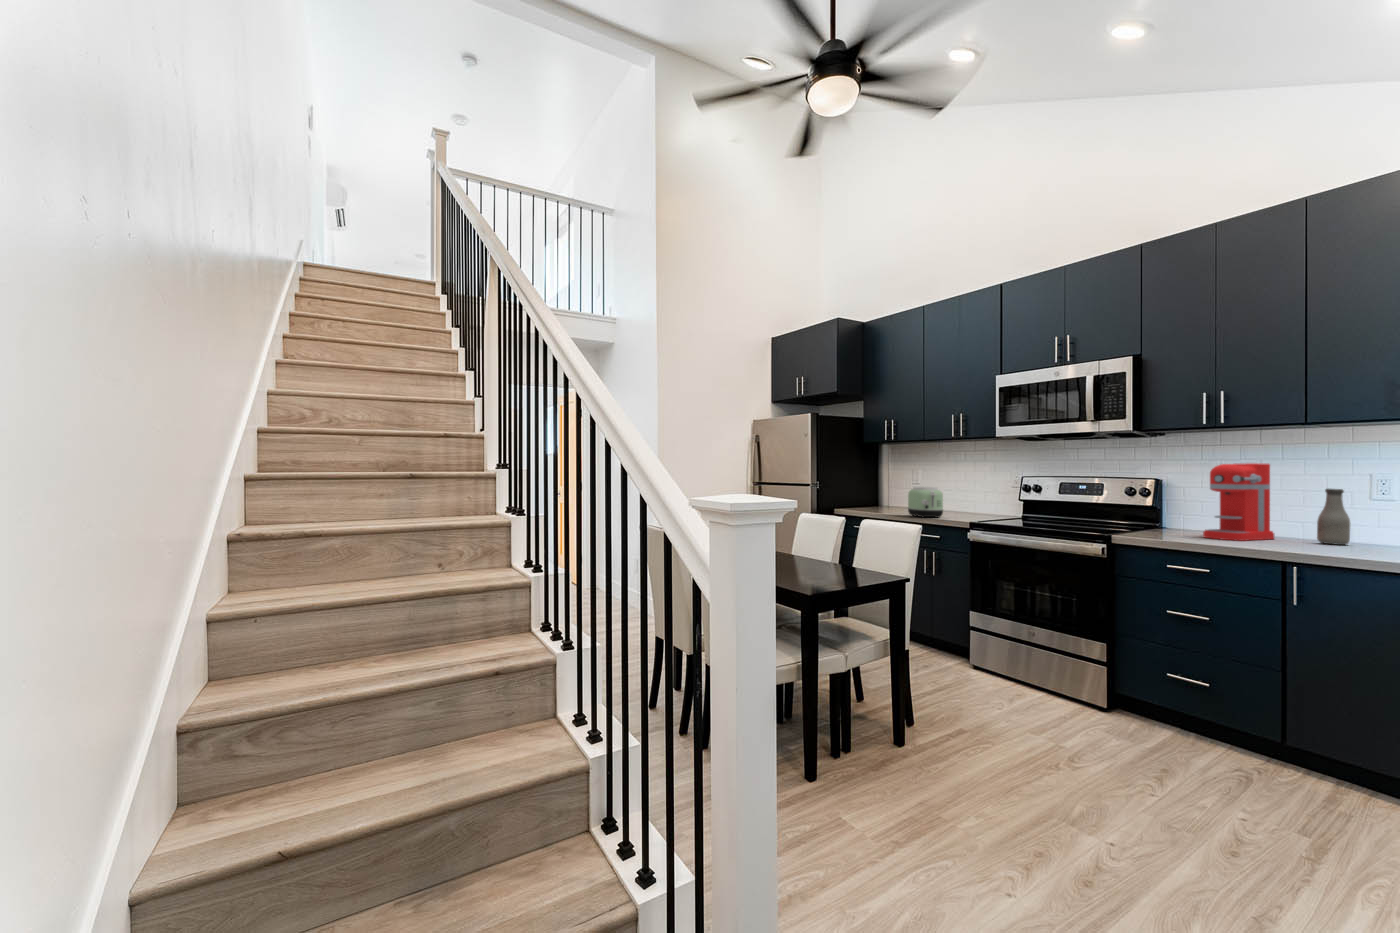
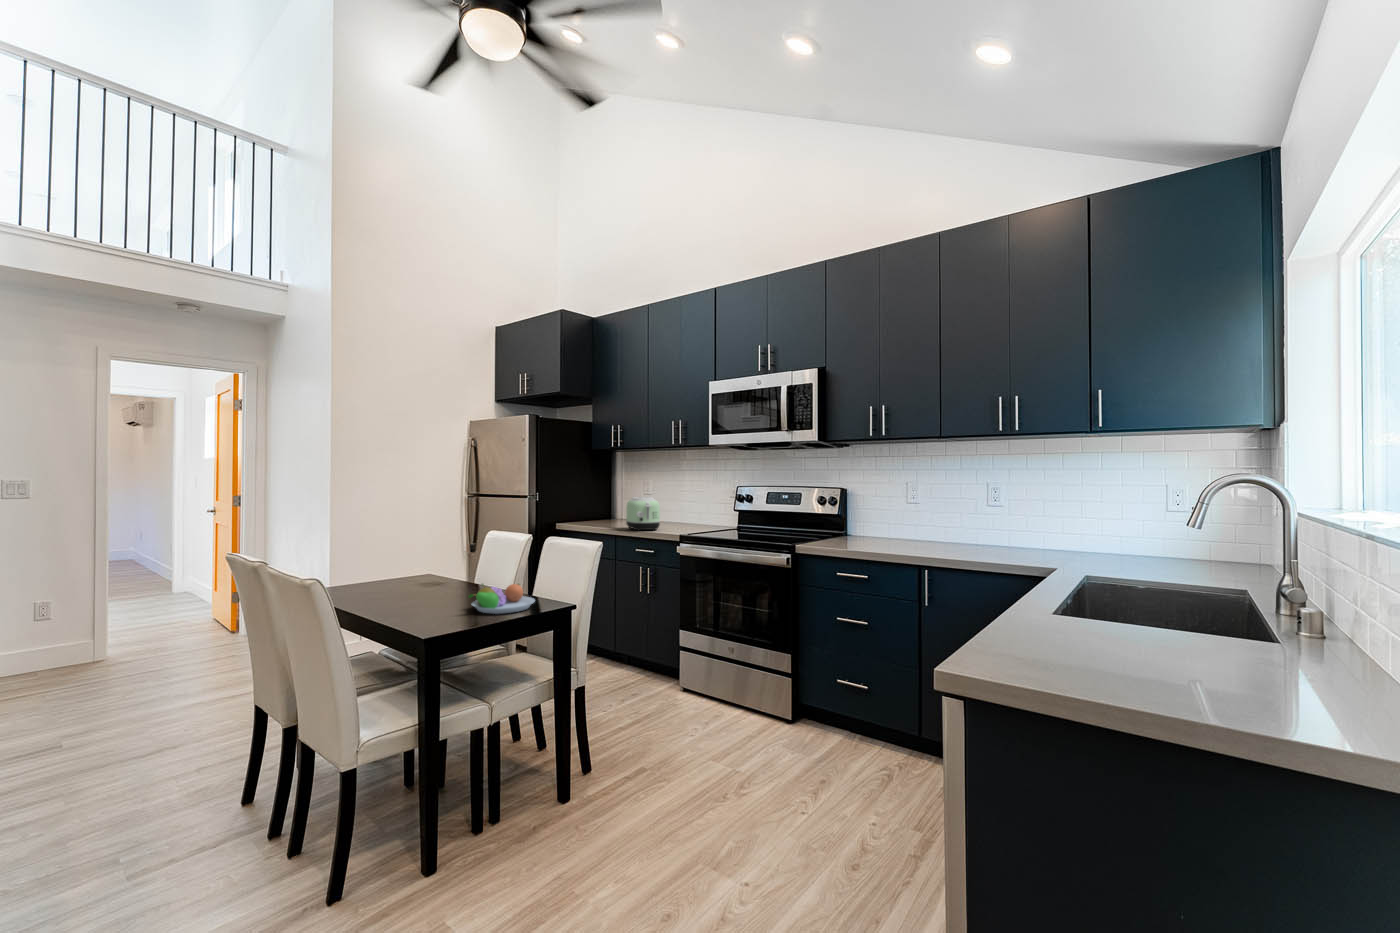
coffee maker: present [1203,463,1274,541] -> none [871,475,926,548]
bottle: present [1317,489,1350,545] -> none [954,498,976,549]
fruit bowl: none [821,552,874,578] -> present [469,584,535,614]

